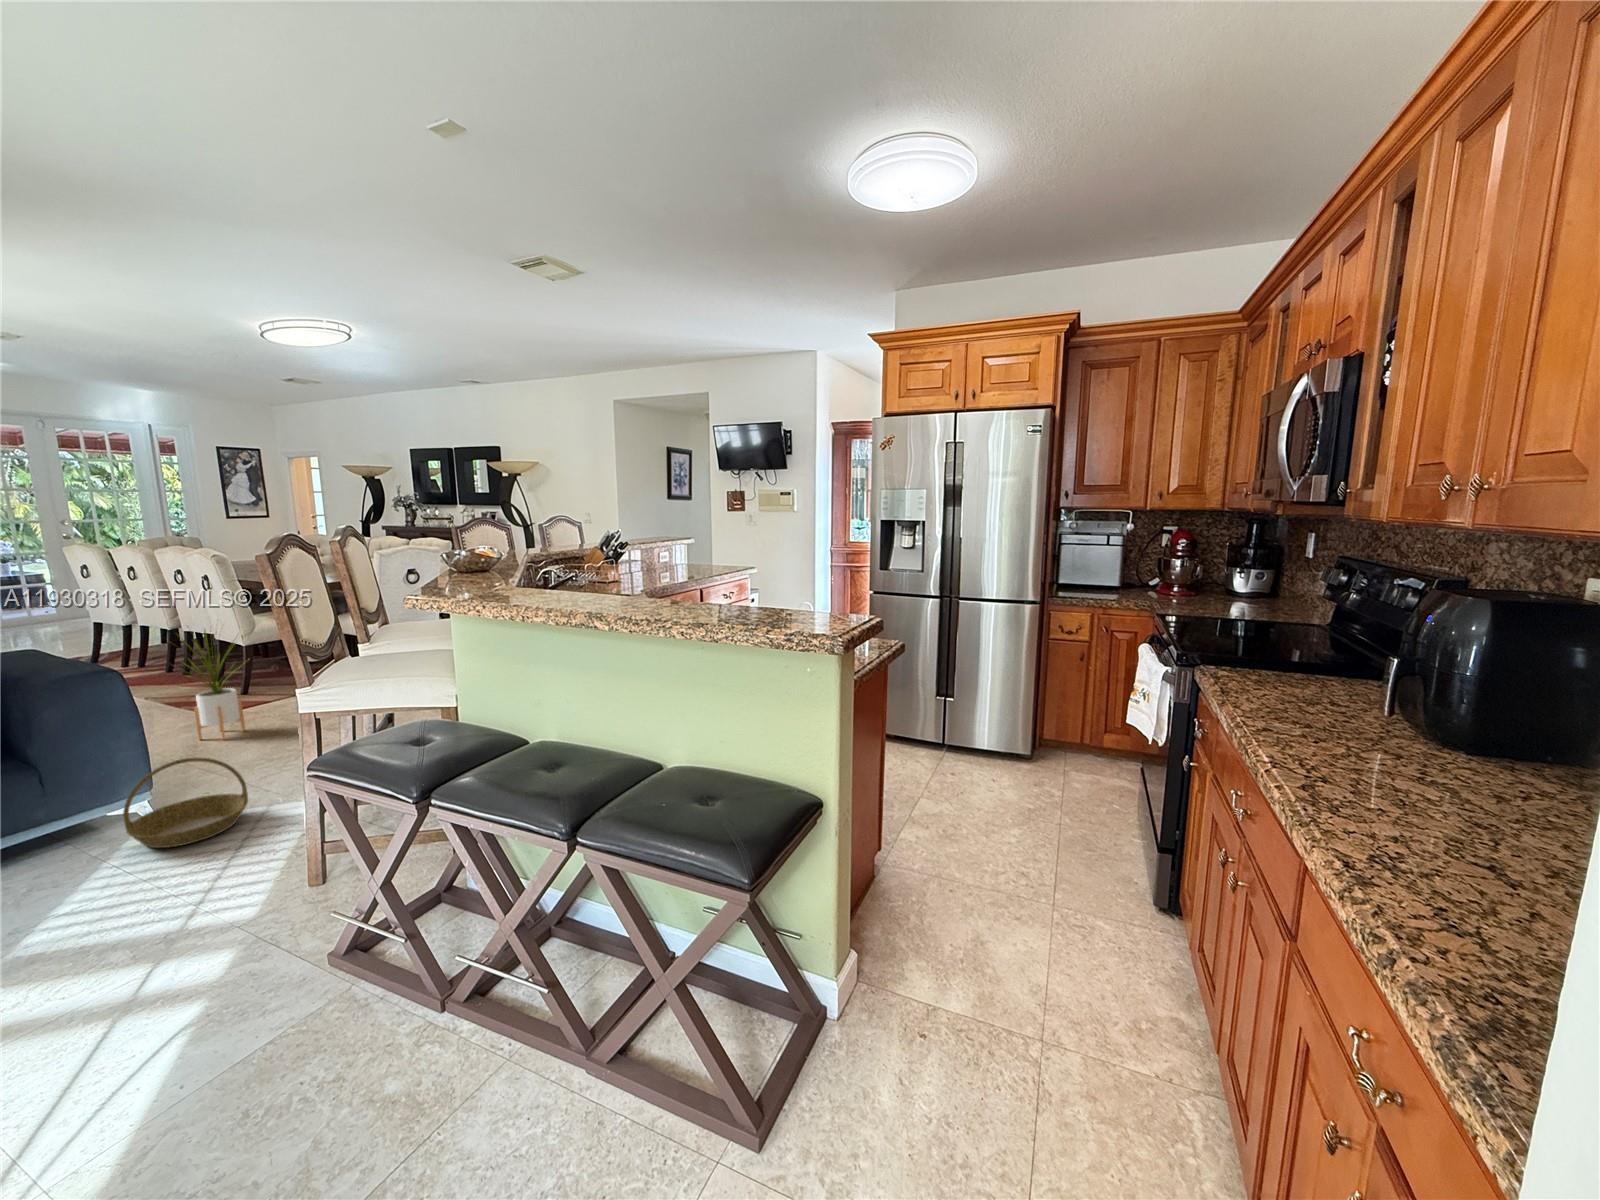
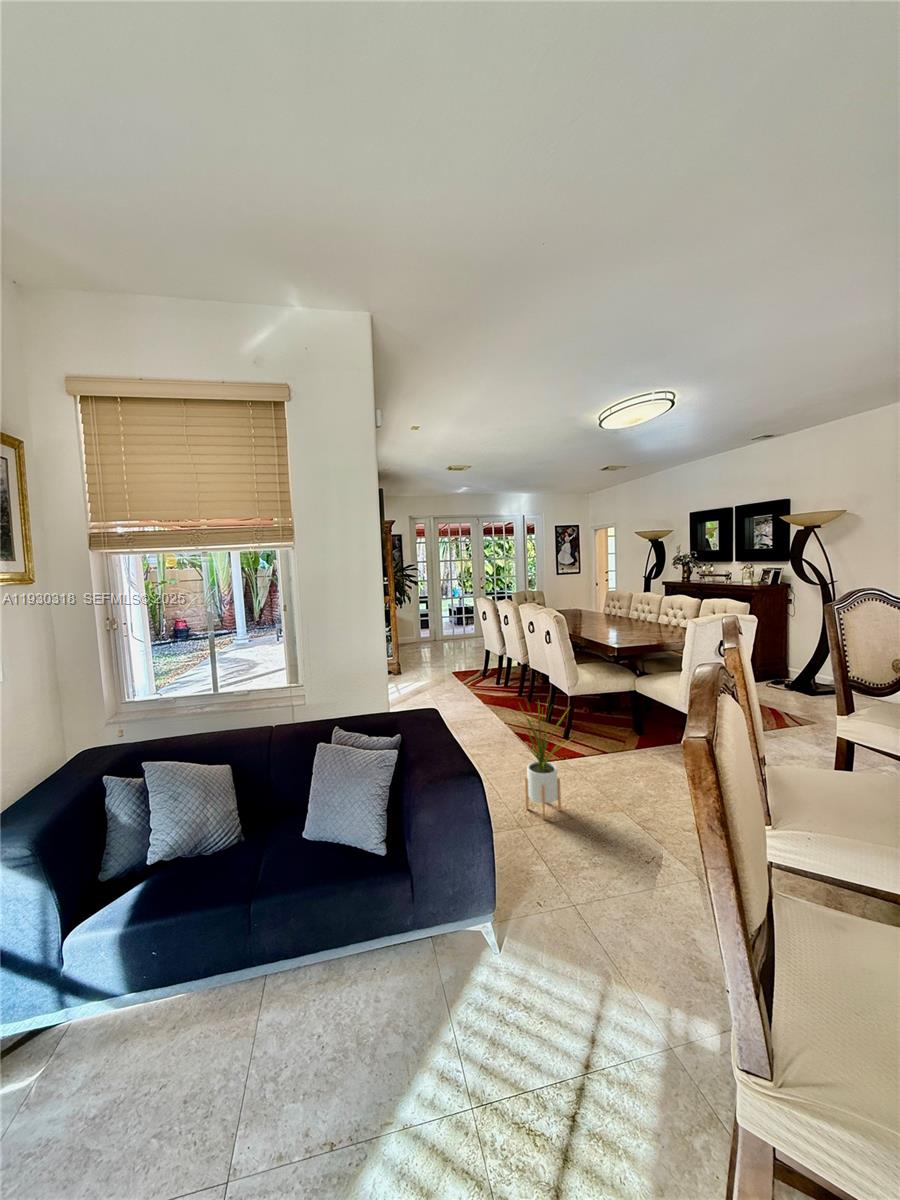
basket: present [123,758,248,848] -> none [441,955,563,1106]

